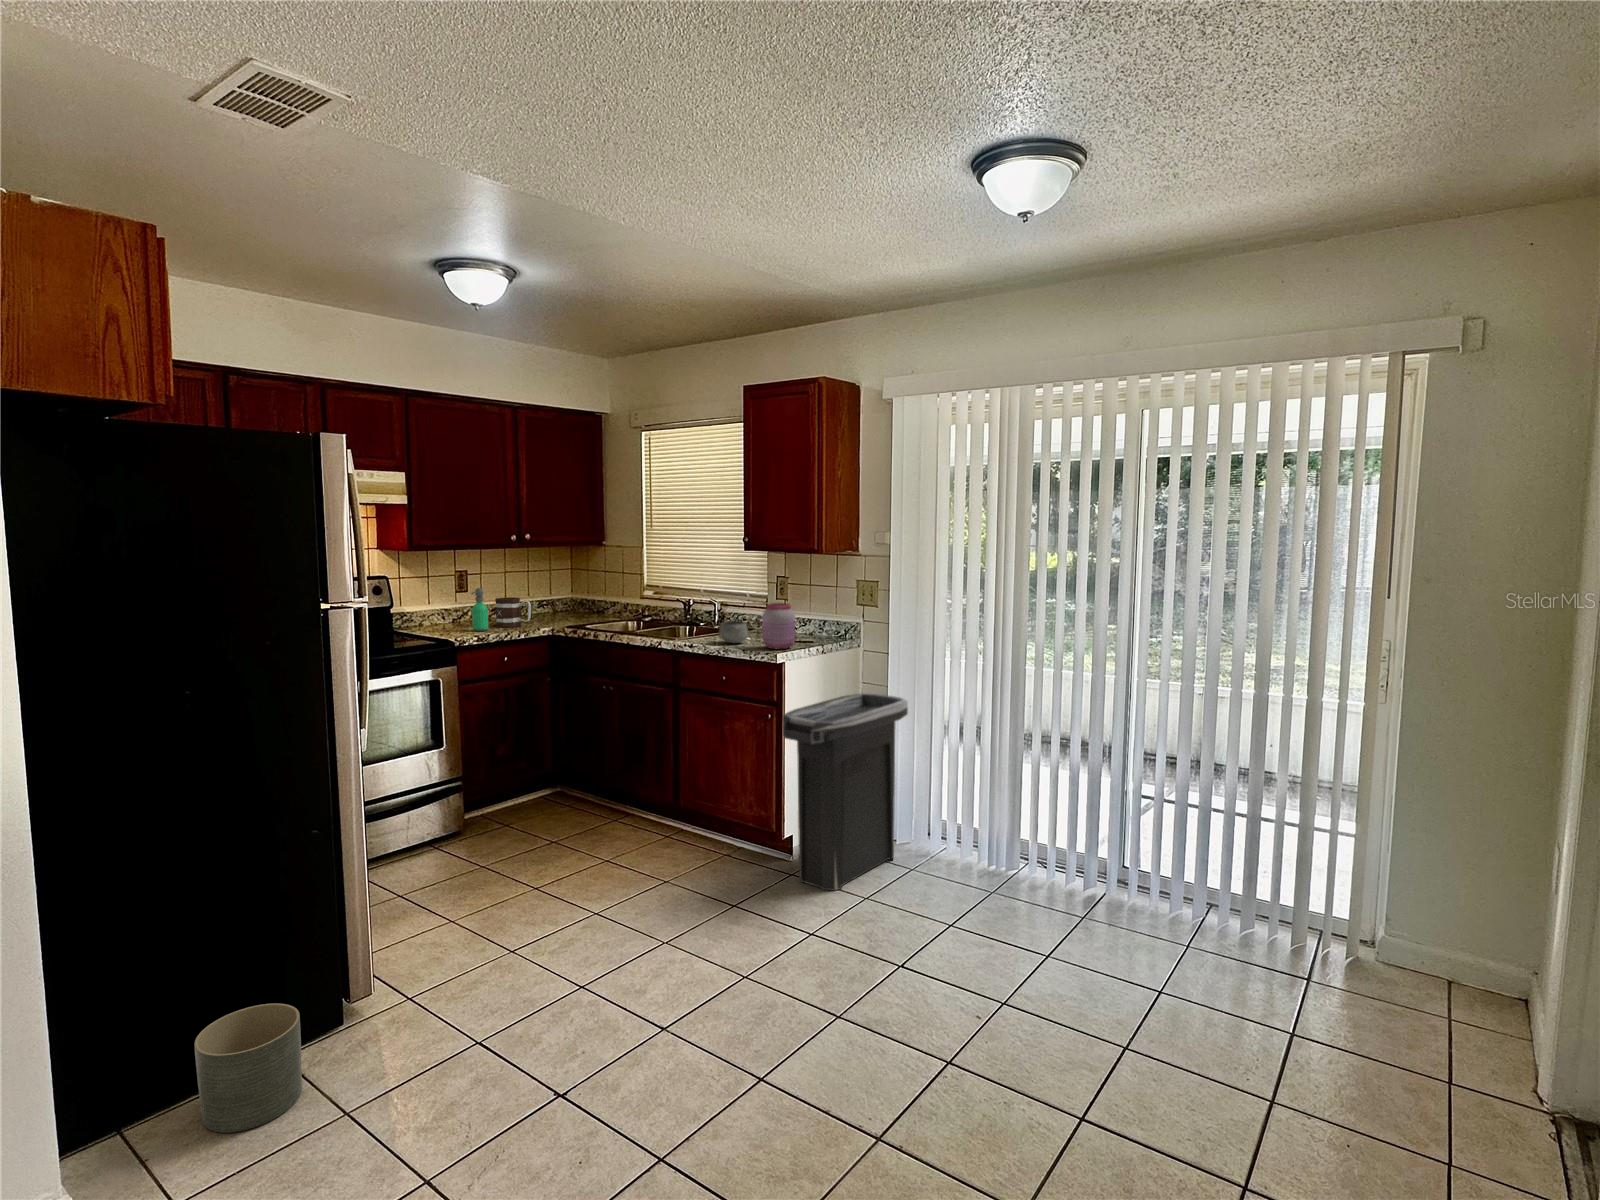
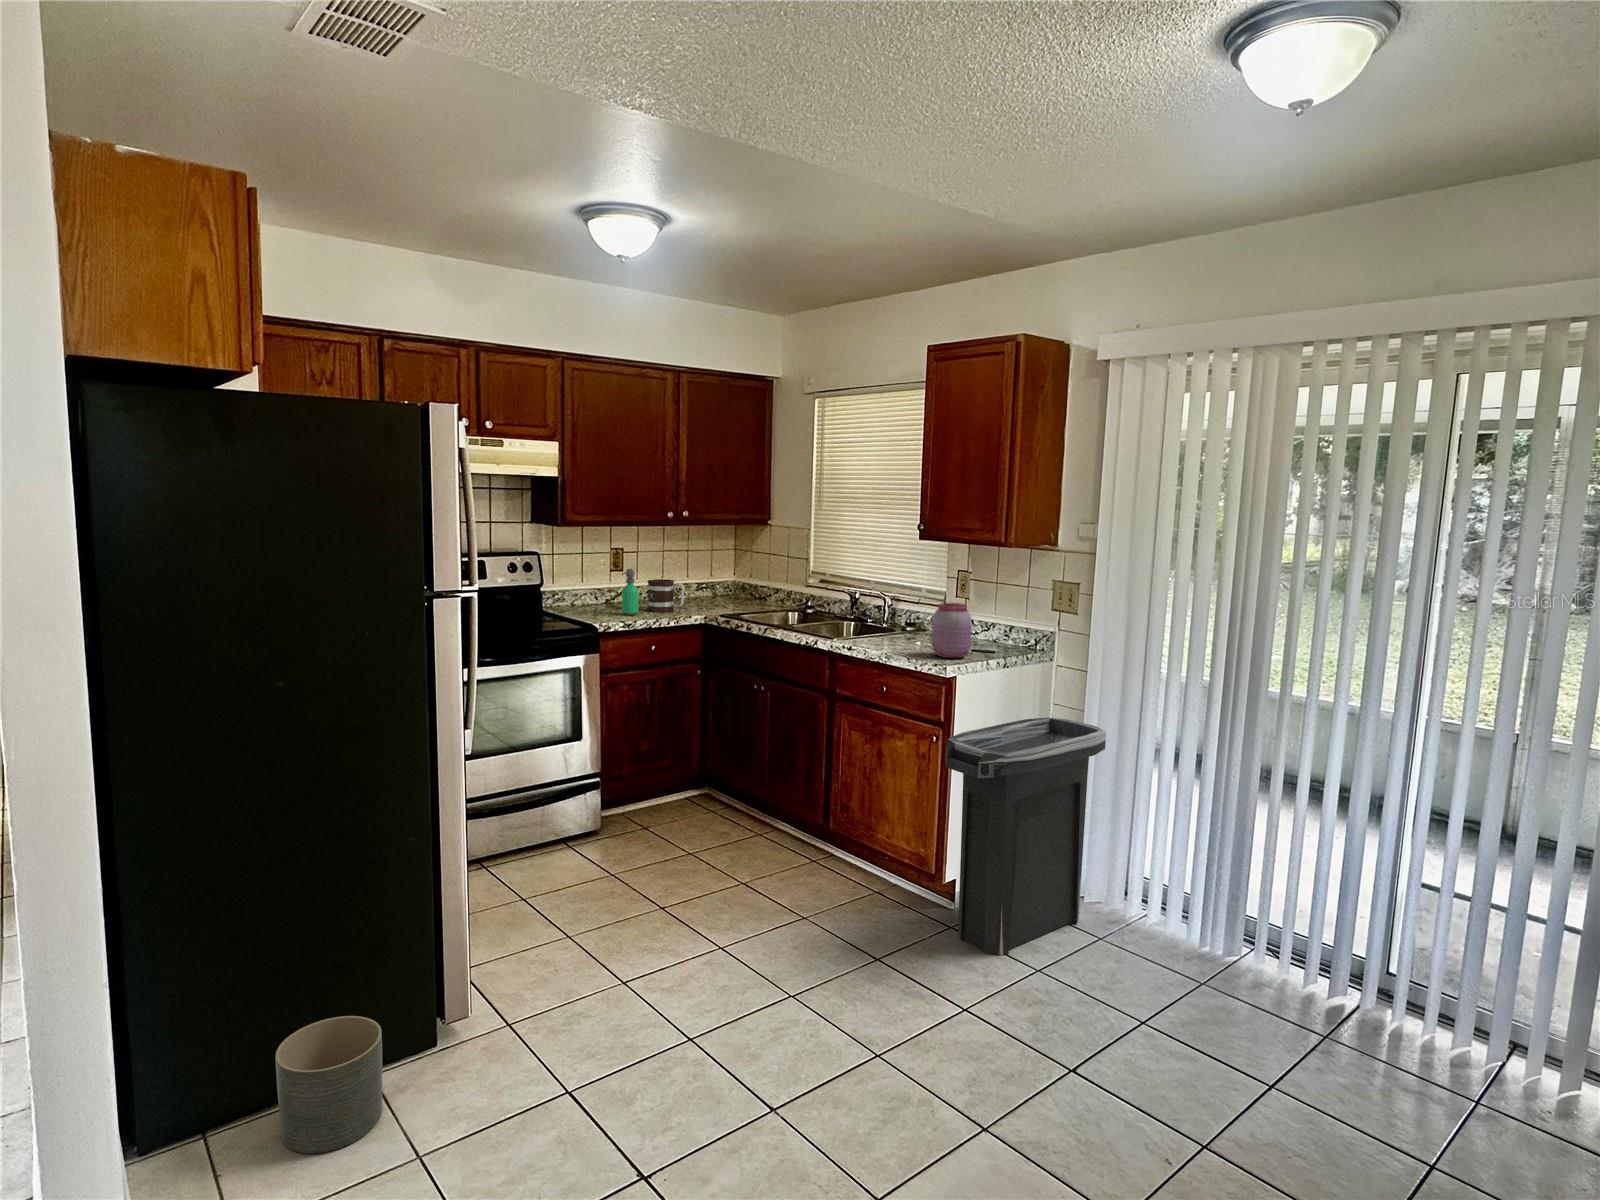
bowl: present [719,621,748,643] -> none [883,620,916,647]

